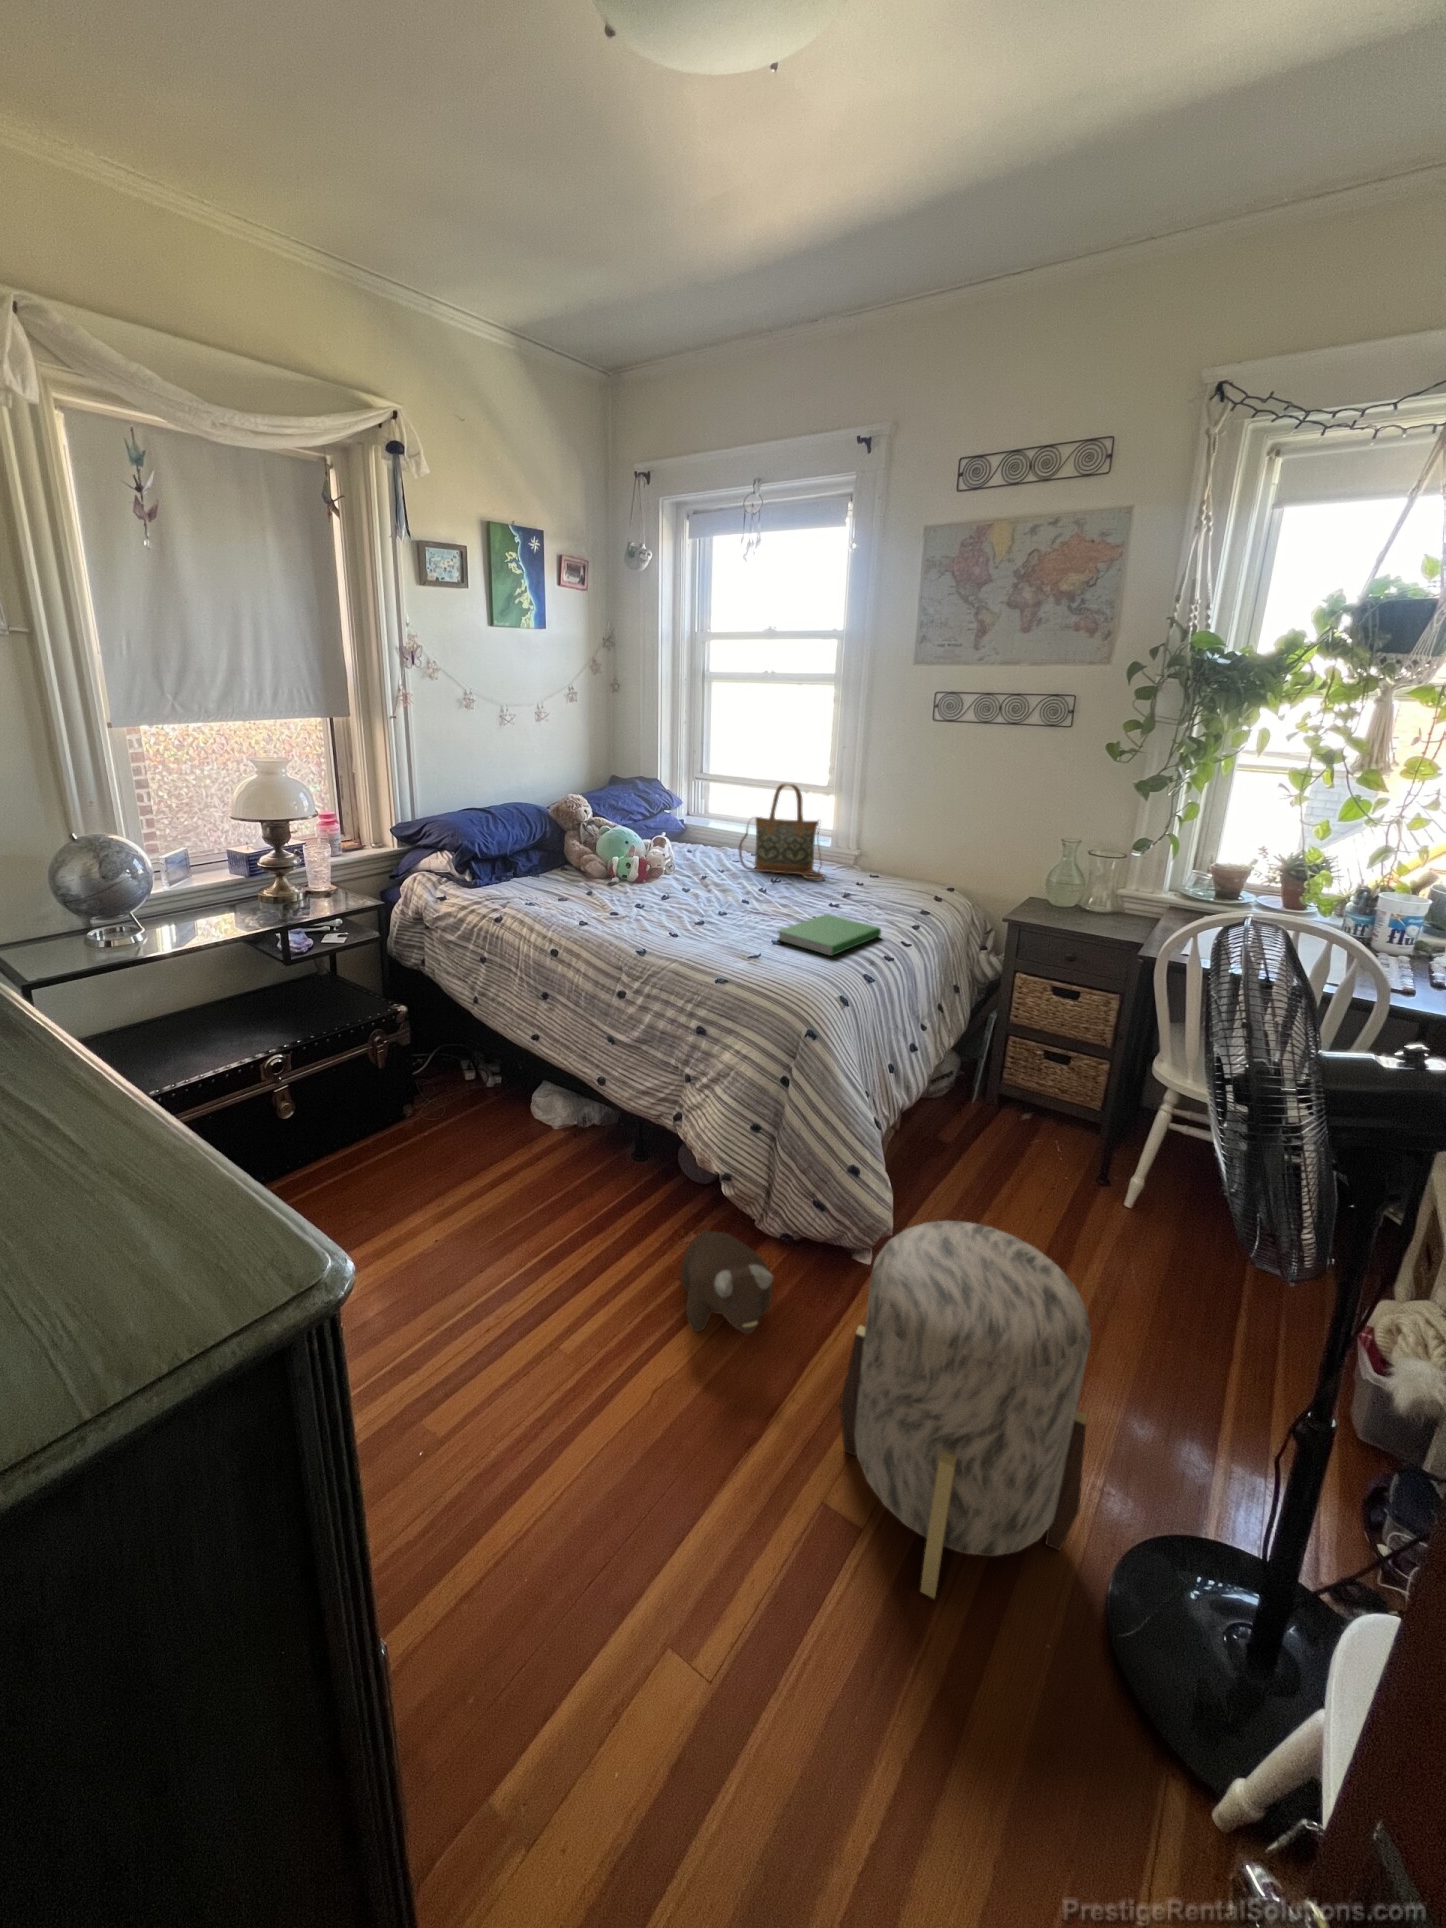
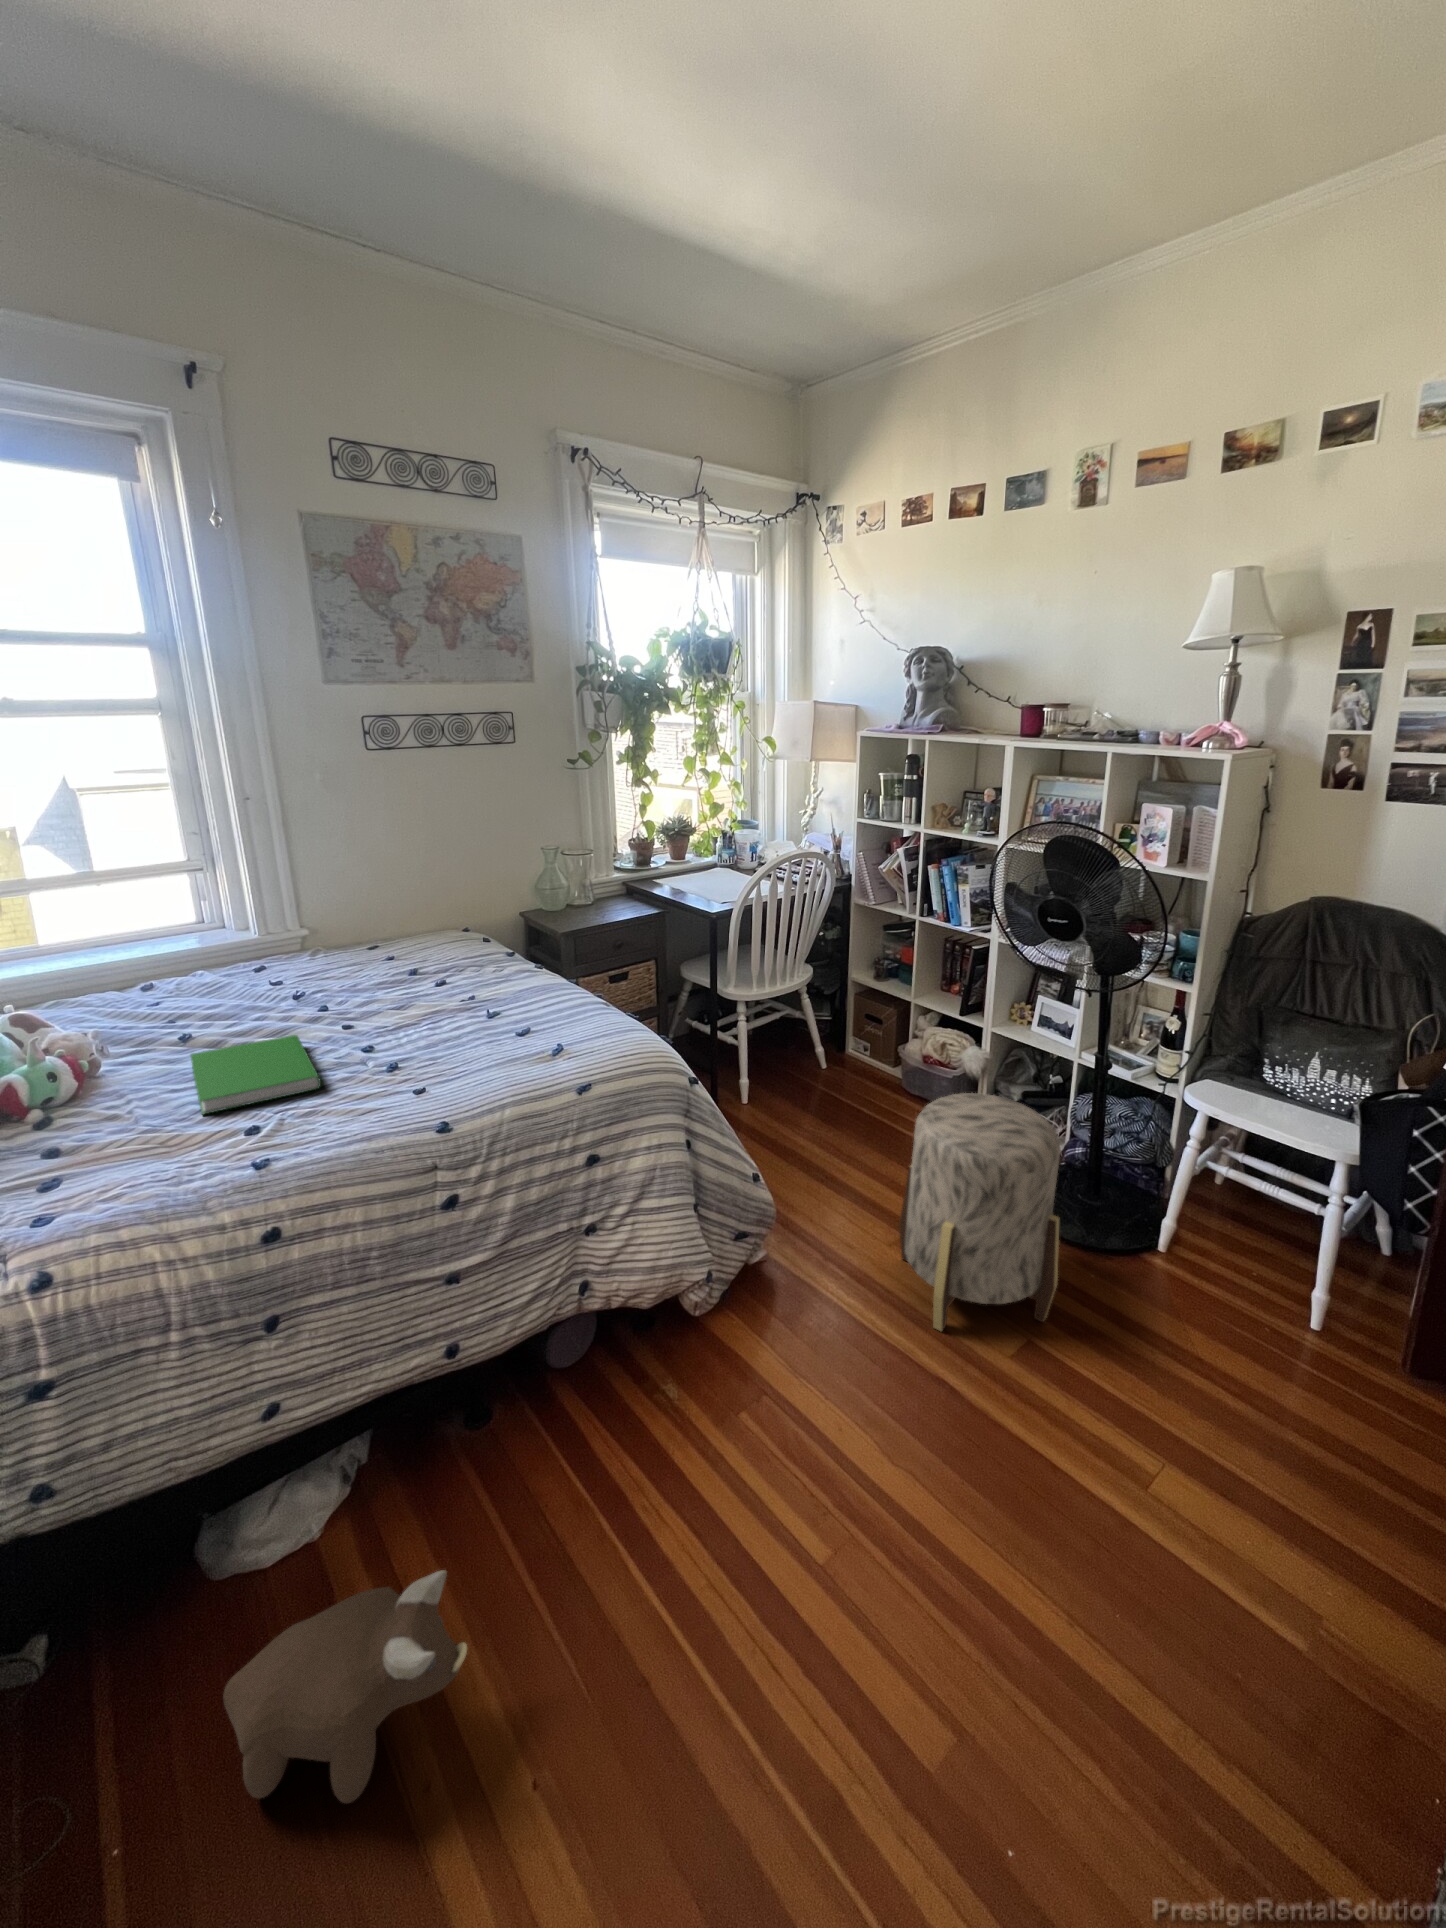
handbag: present [739,784,824,879] -> none [132,861,297,1008]
hardcover book: present [778,914,881,956] -> present [190,1035,321,1114]
plush toy: present [681,1230,773,1333] -> present [223,1570,467,1803]

